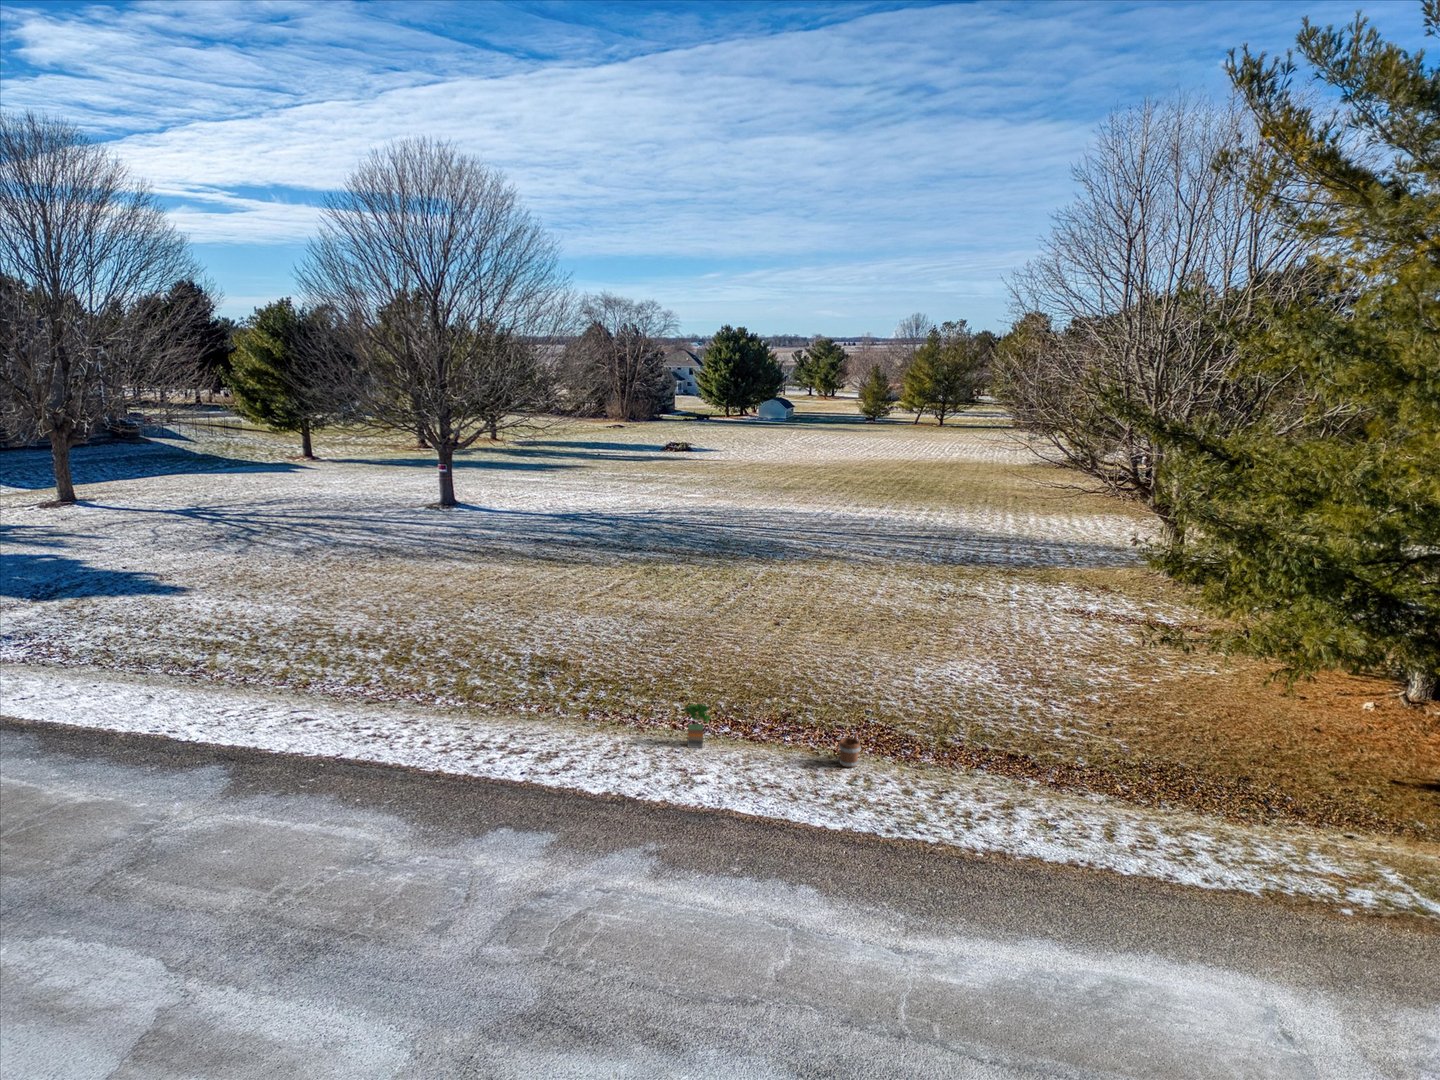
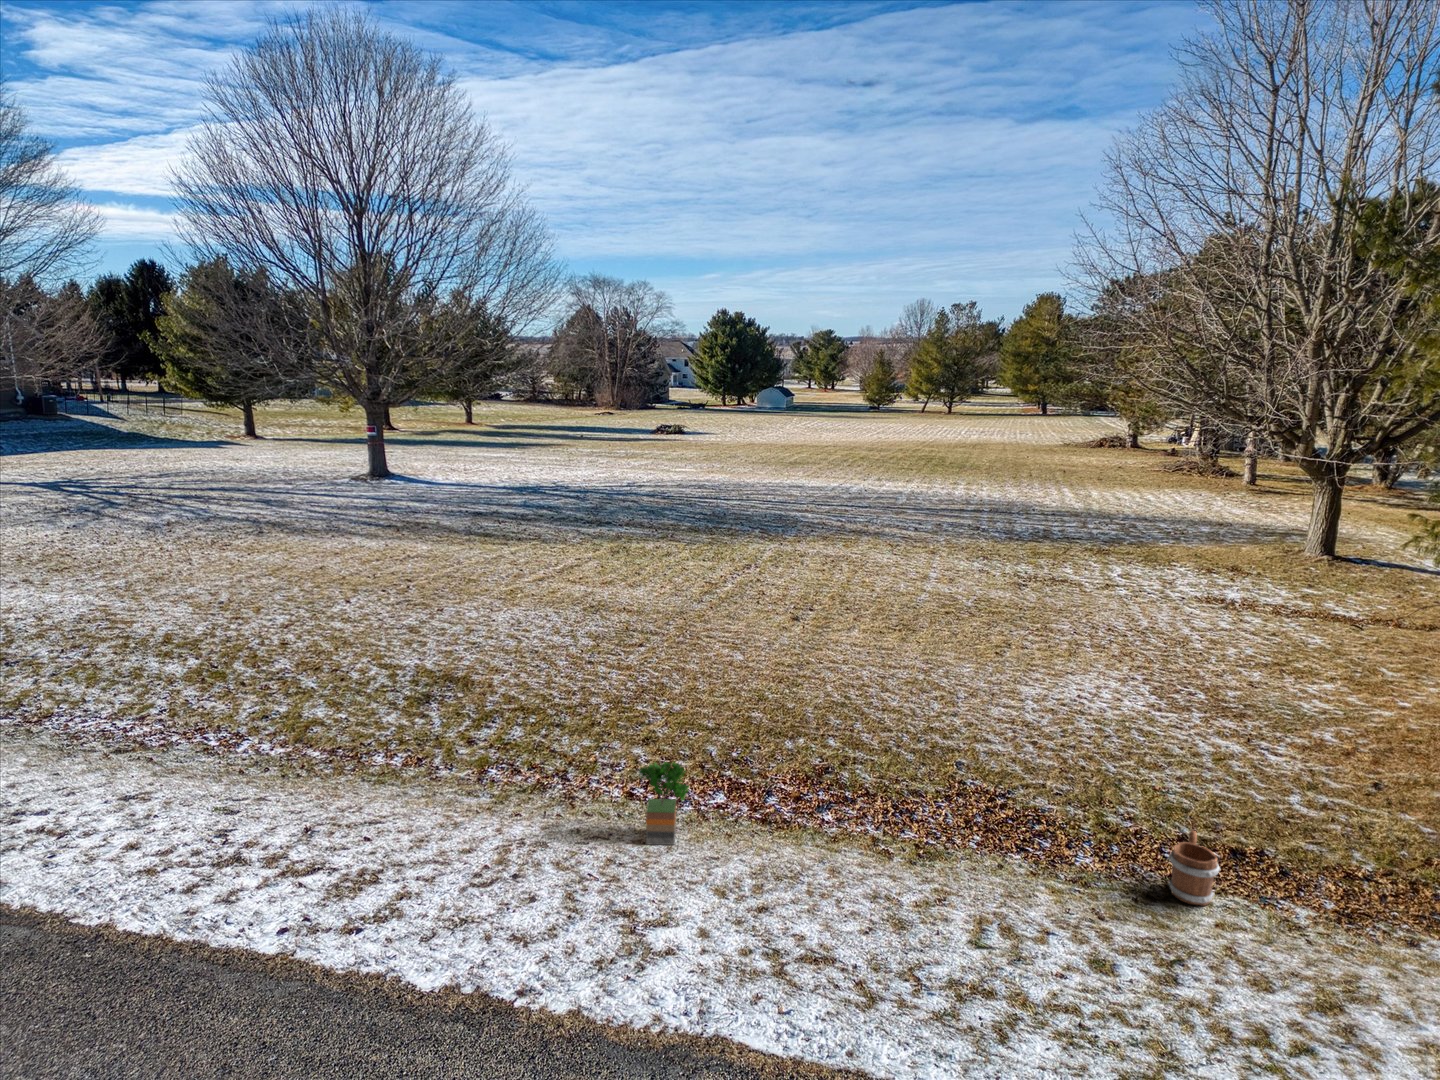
bucket: present [839,733,860,768] -> present [1168,831,1220,906]

